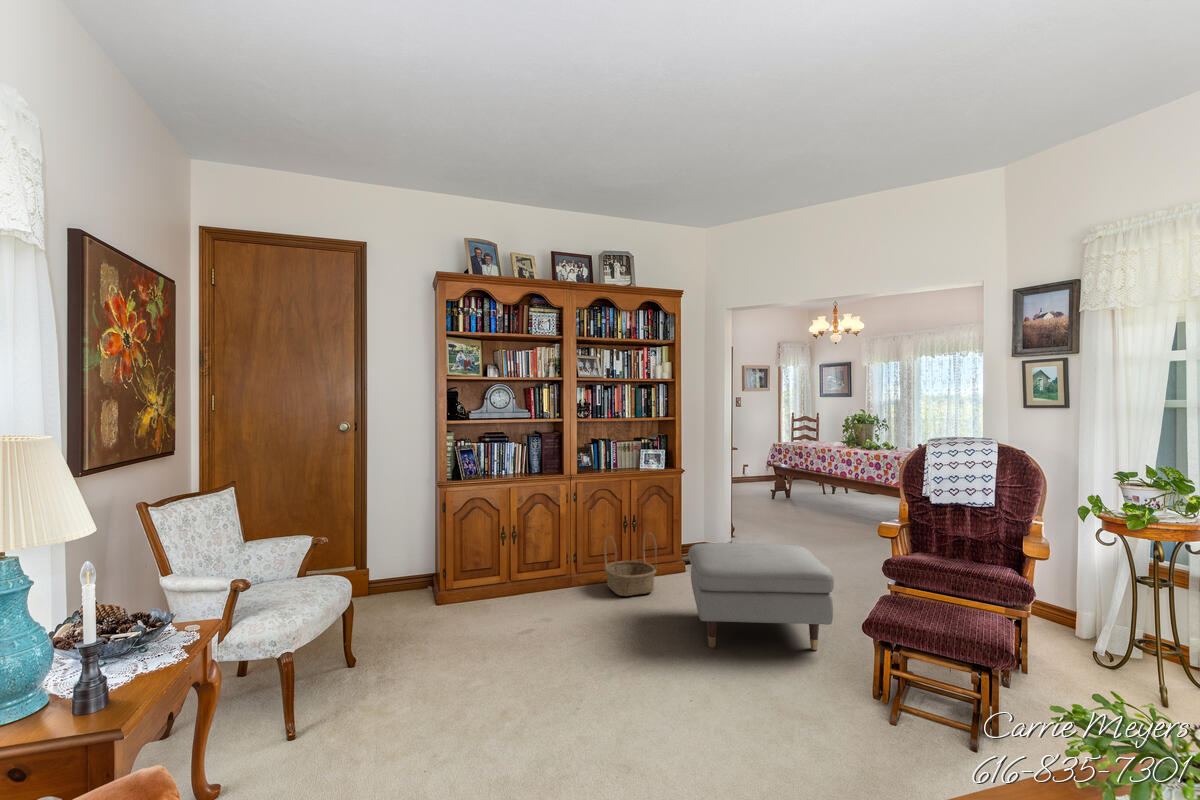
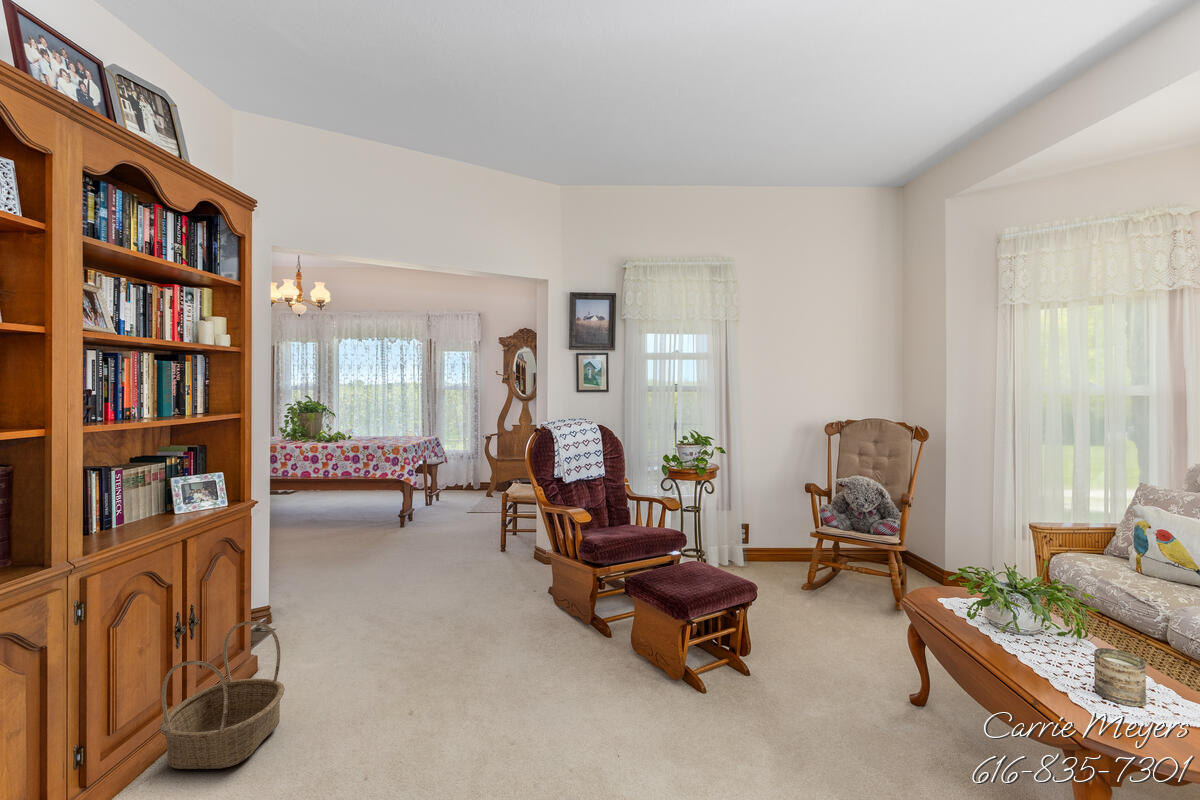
ottoman: present [688,543,834,650] -> none [384,557,580,733]

